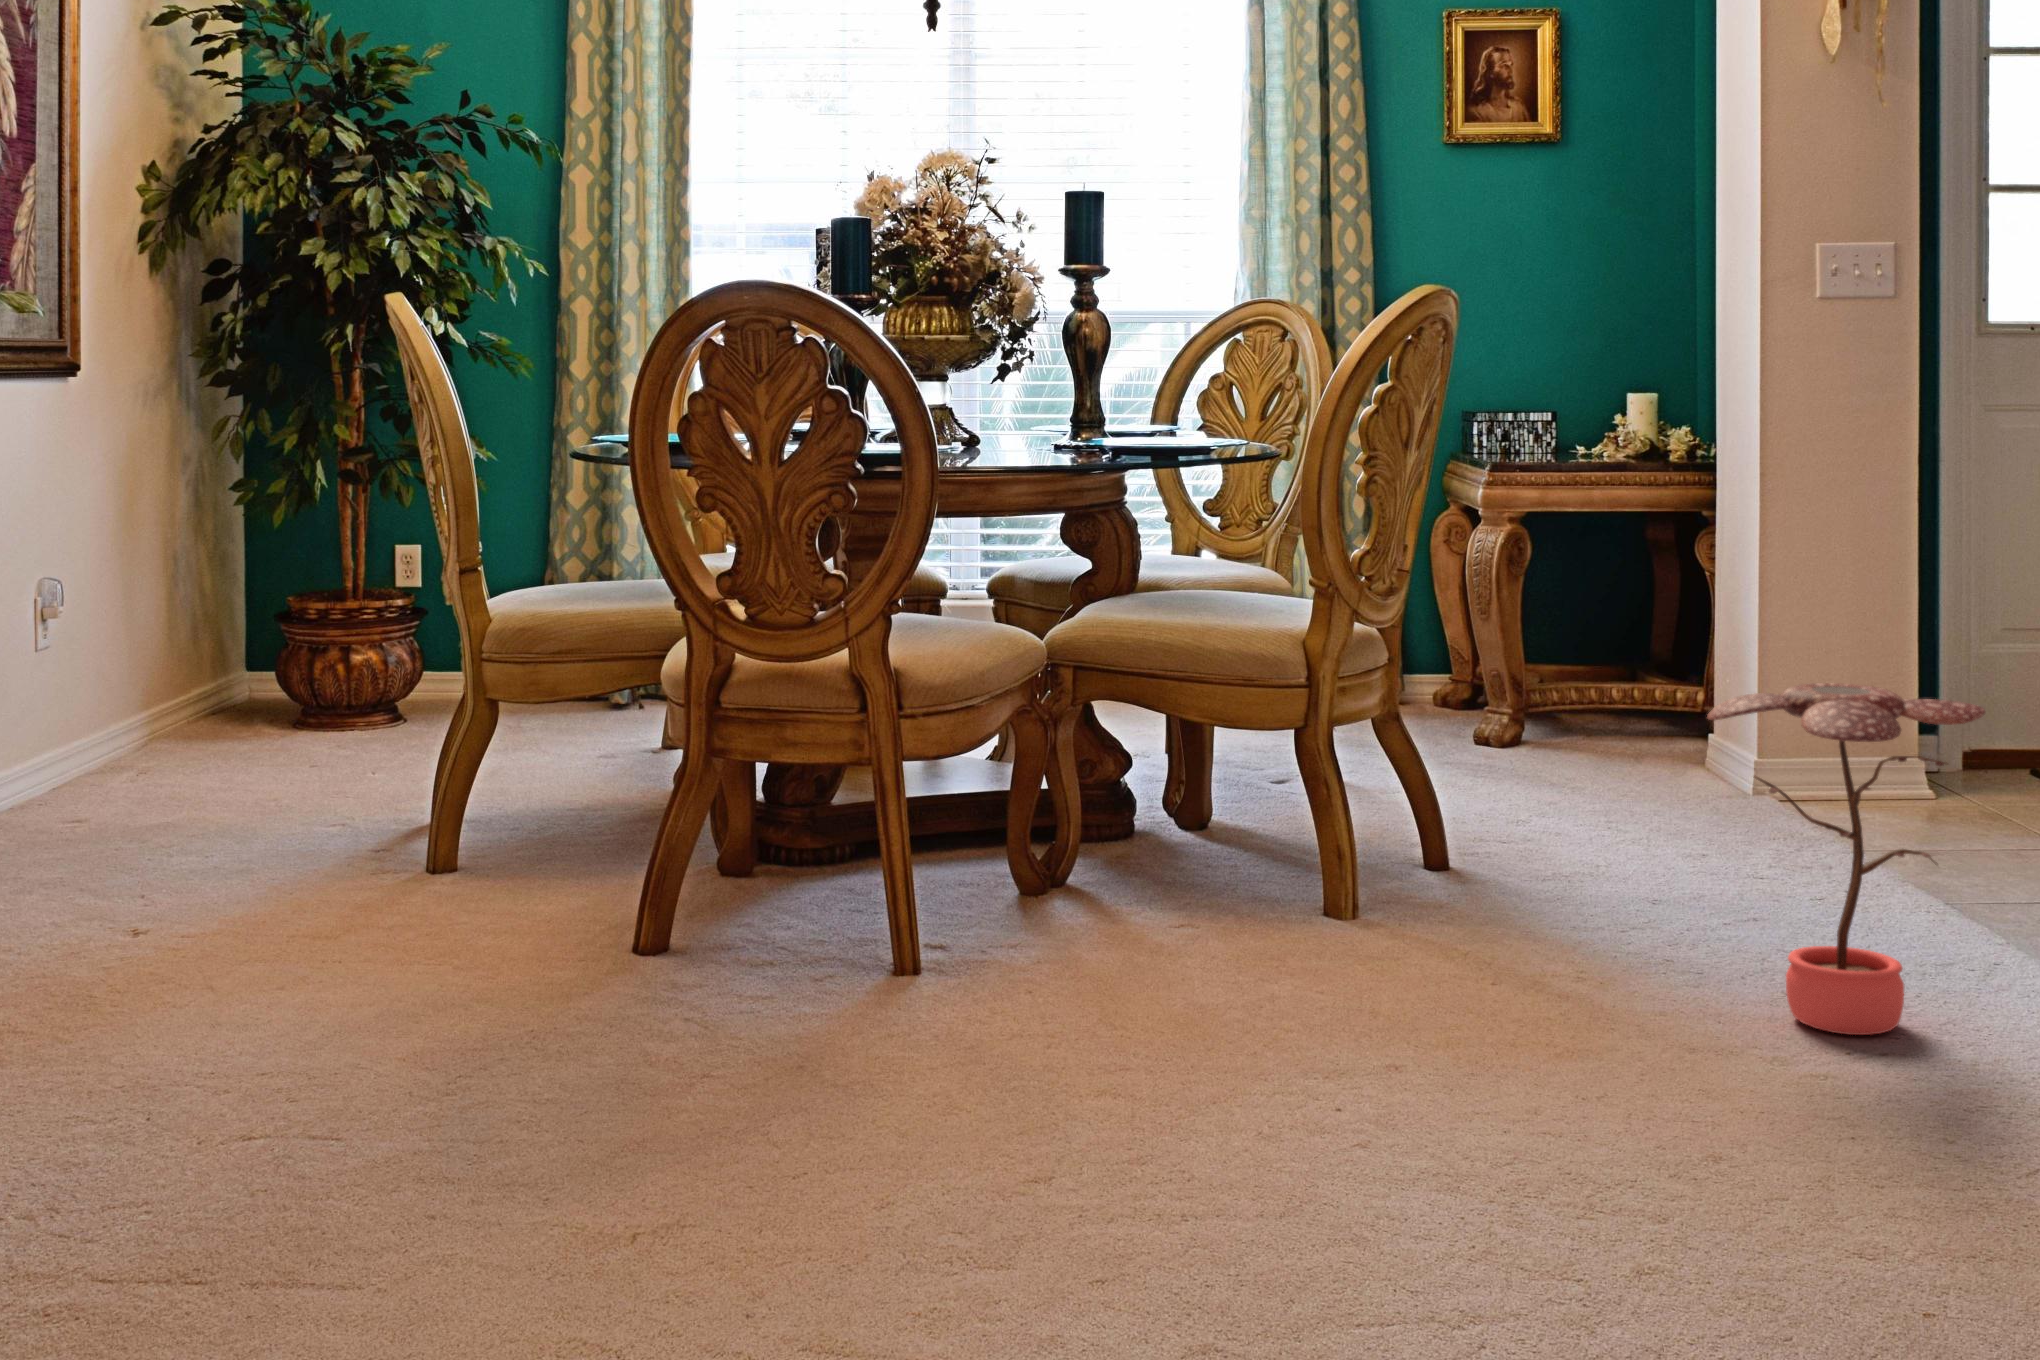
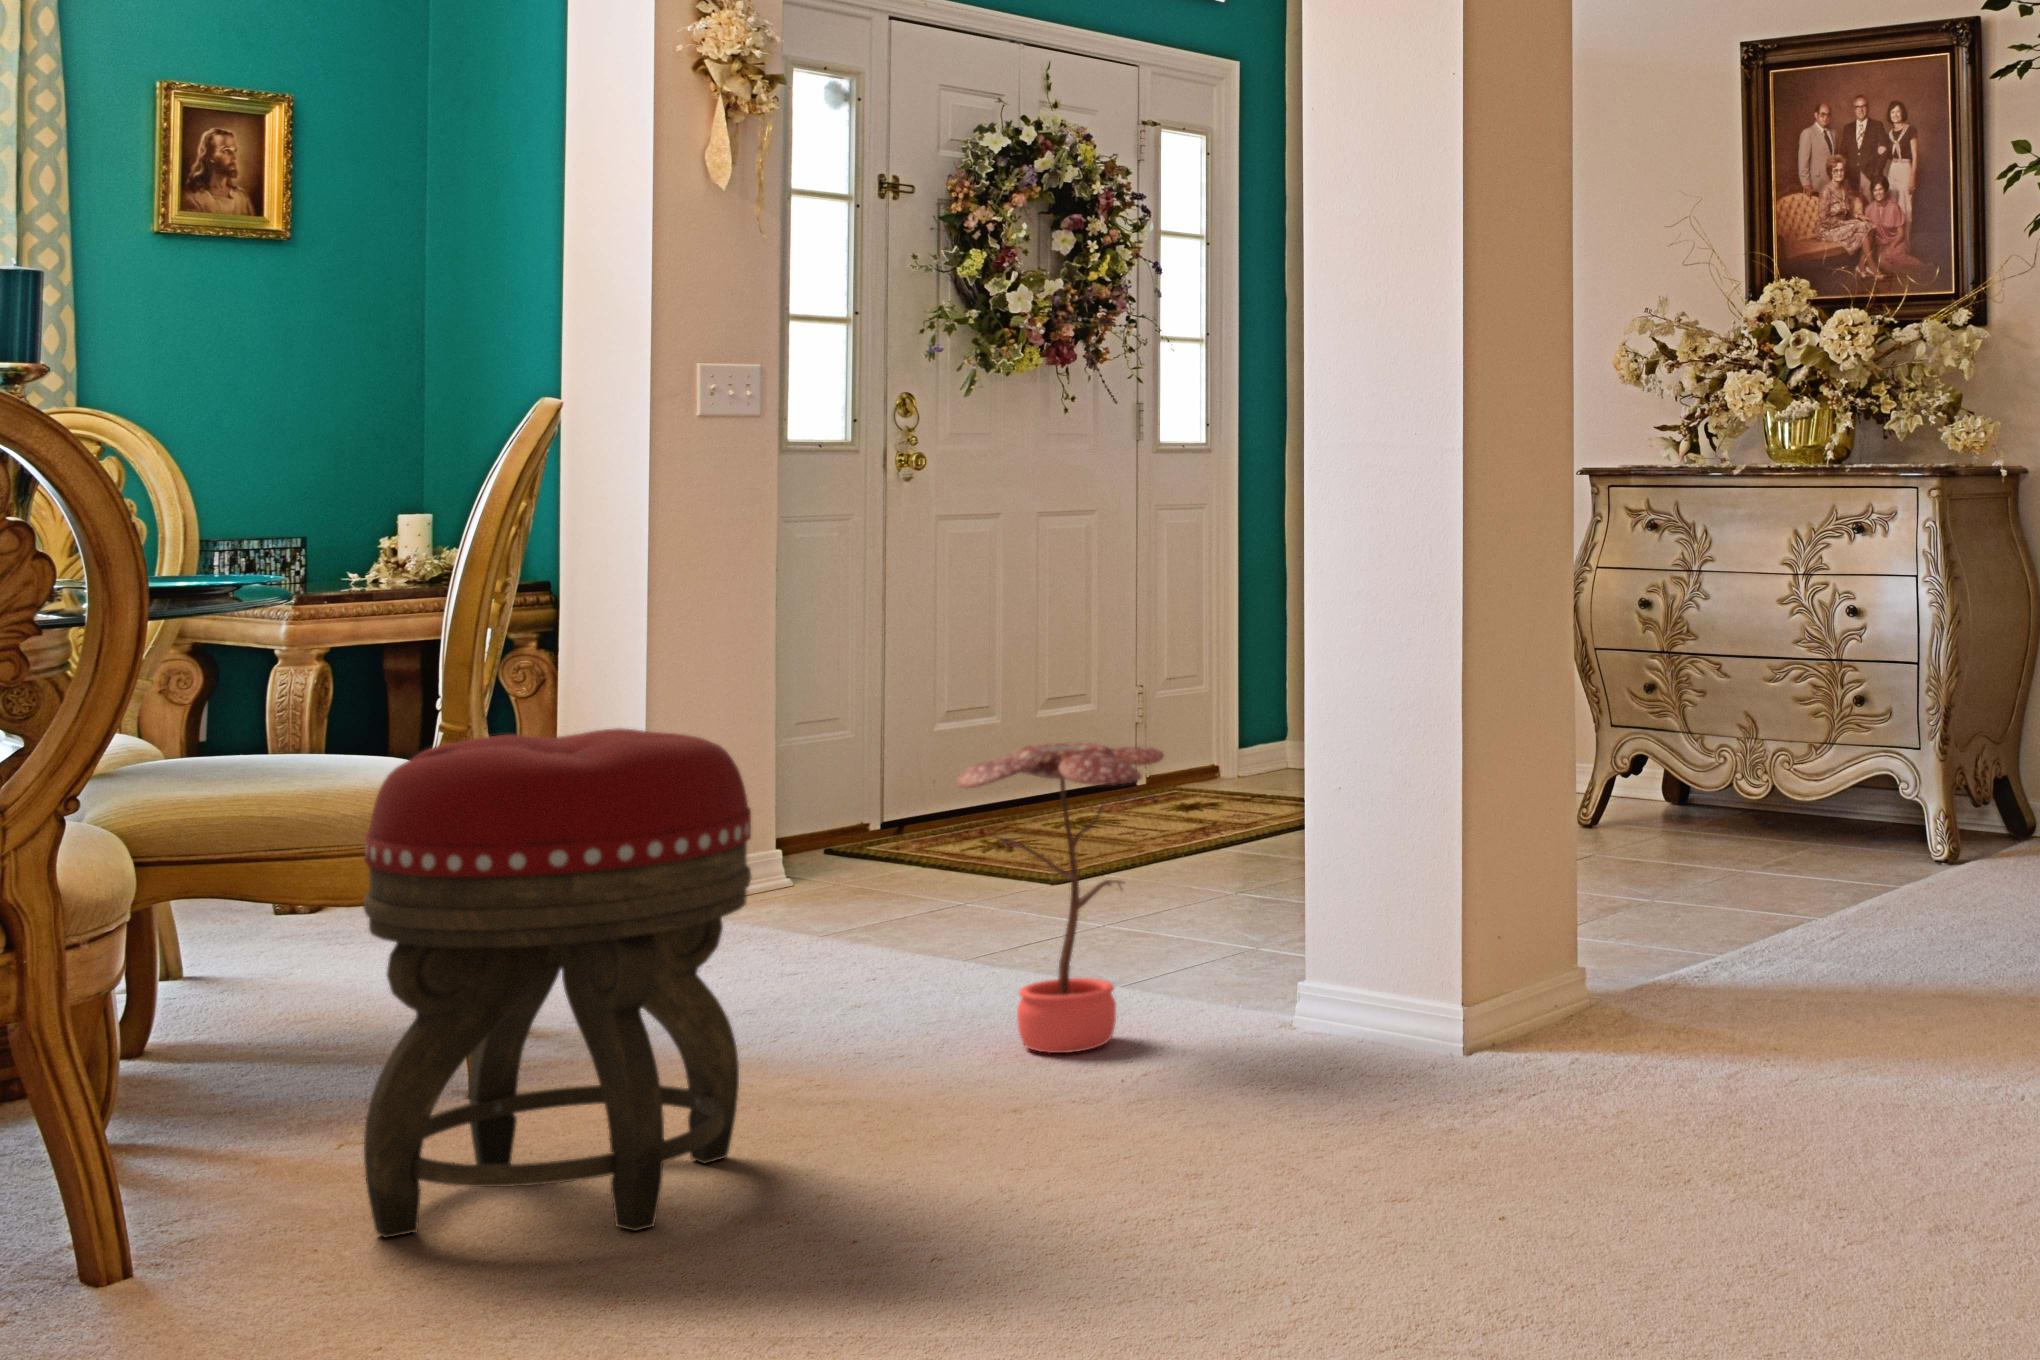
footstool: none [1031,610,1367,1074] -> present [364,728,752,1237]

